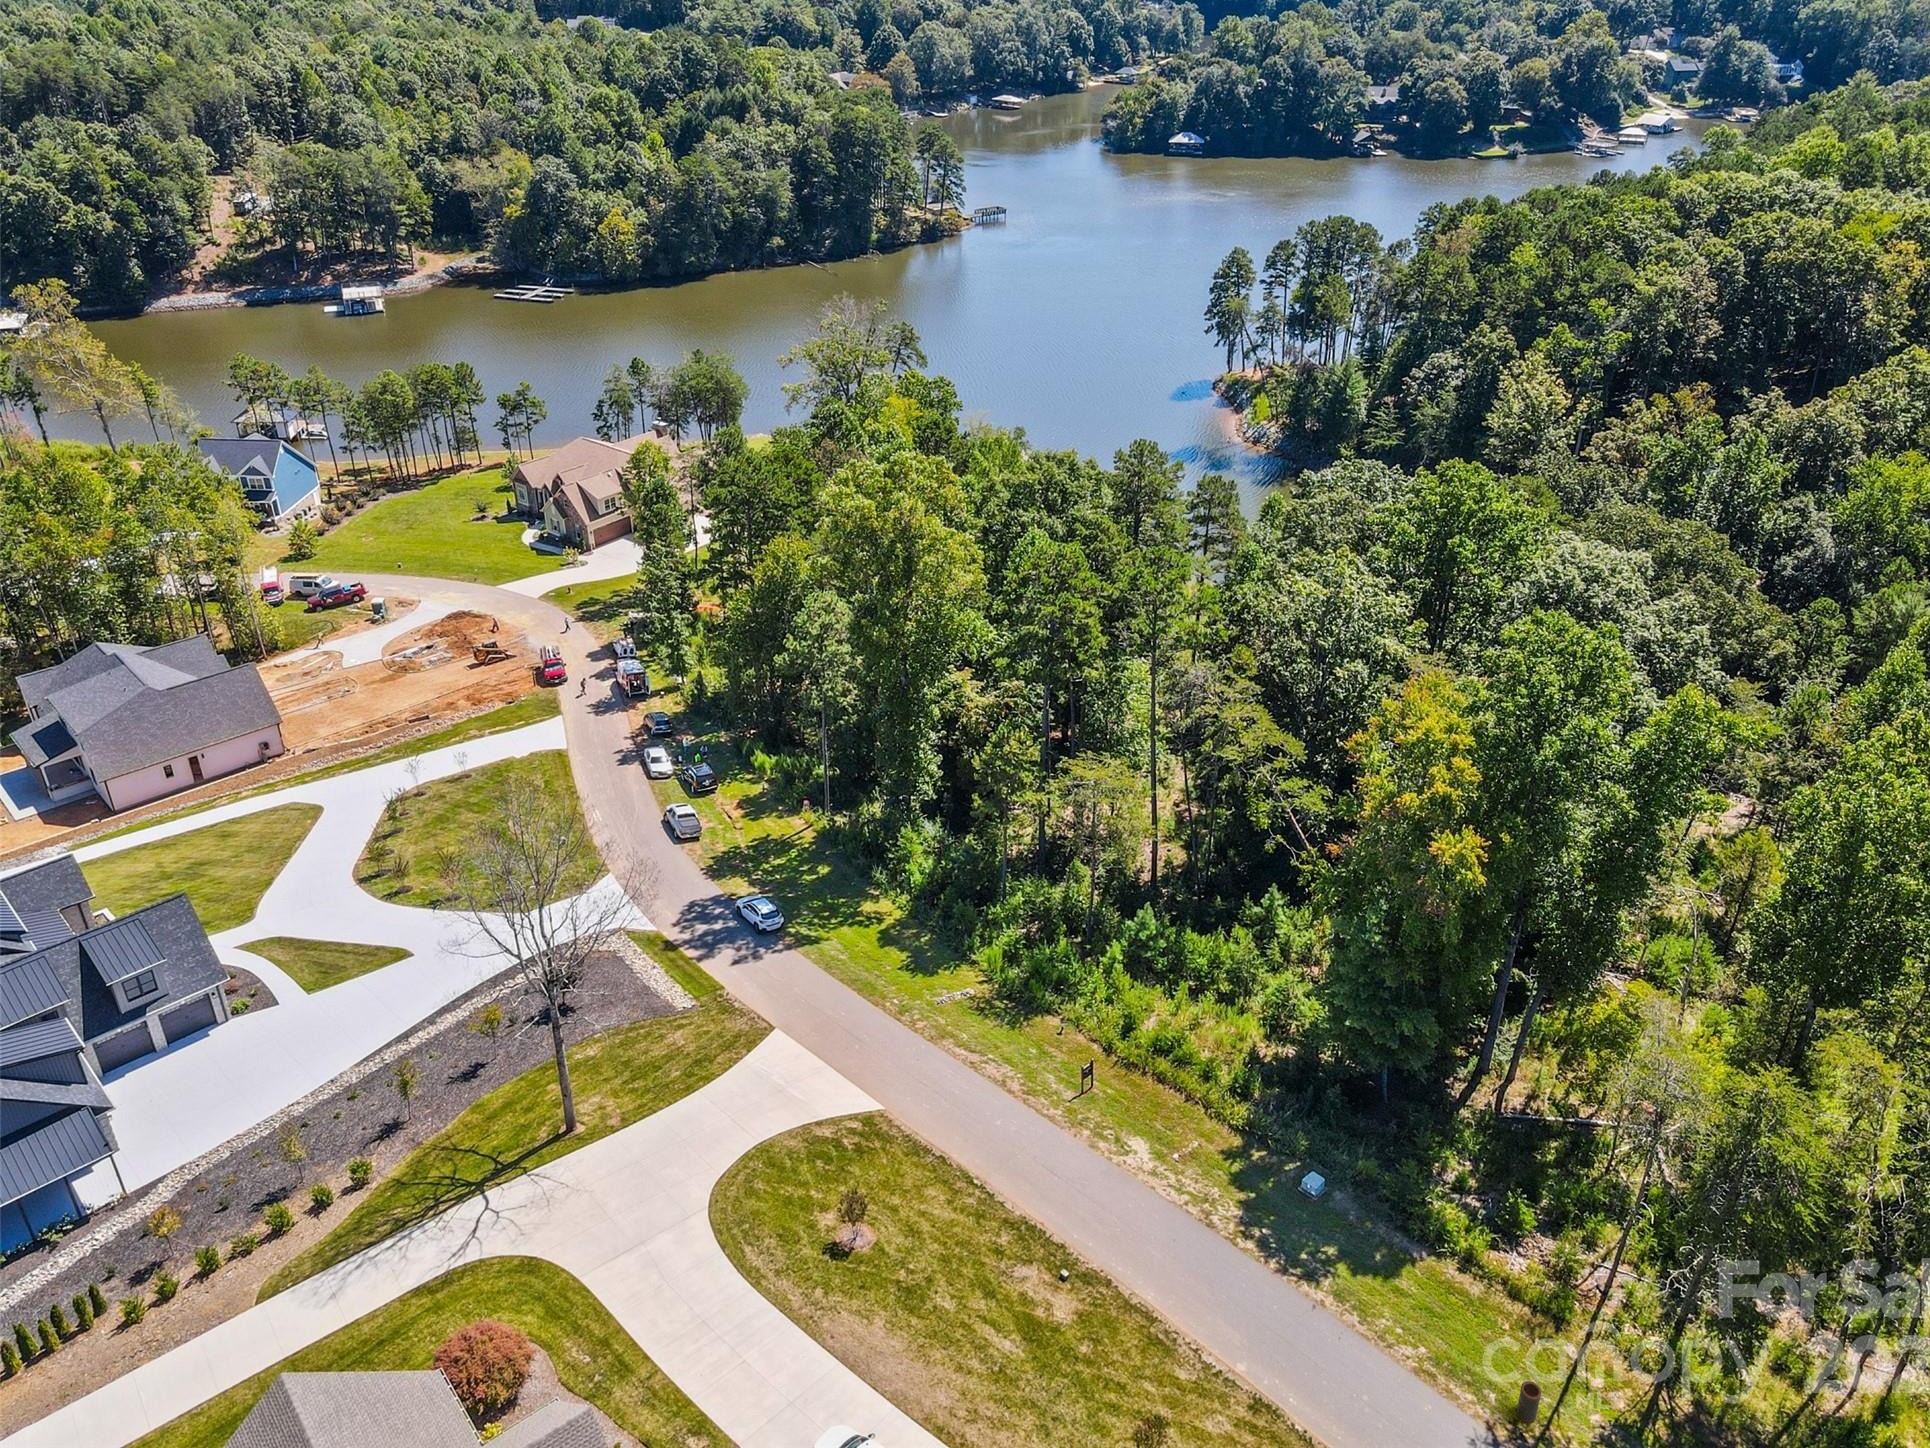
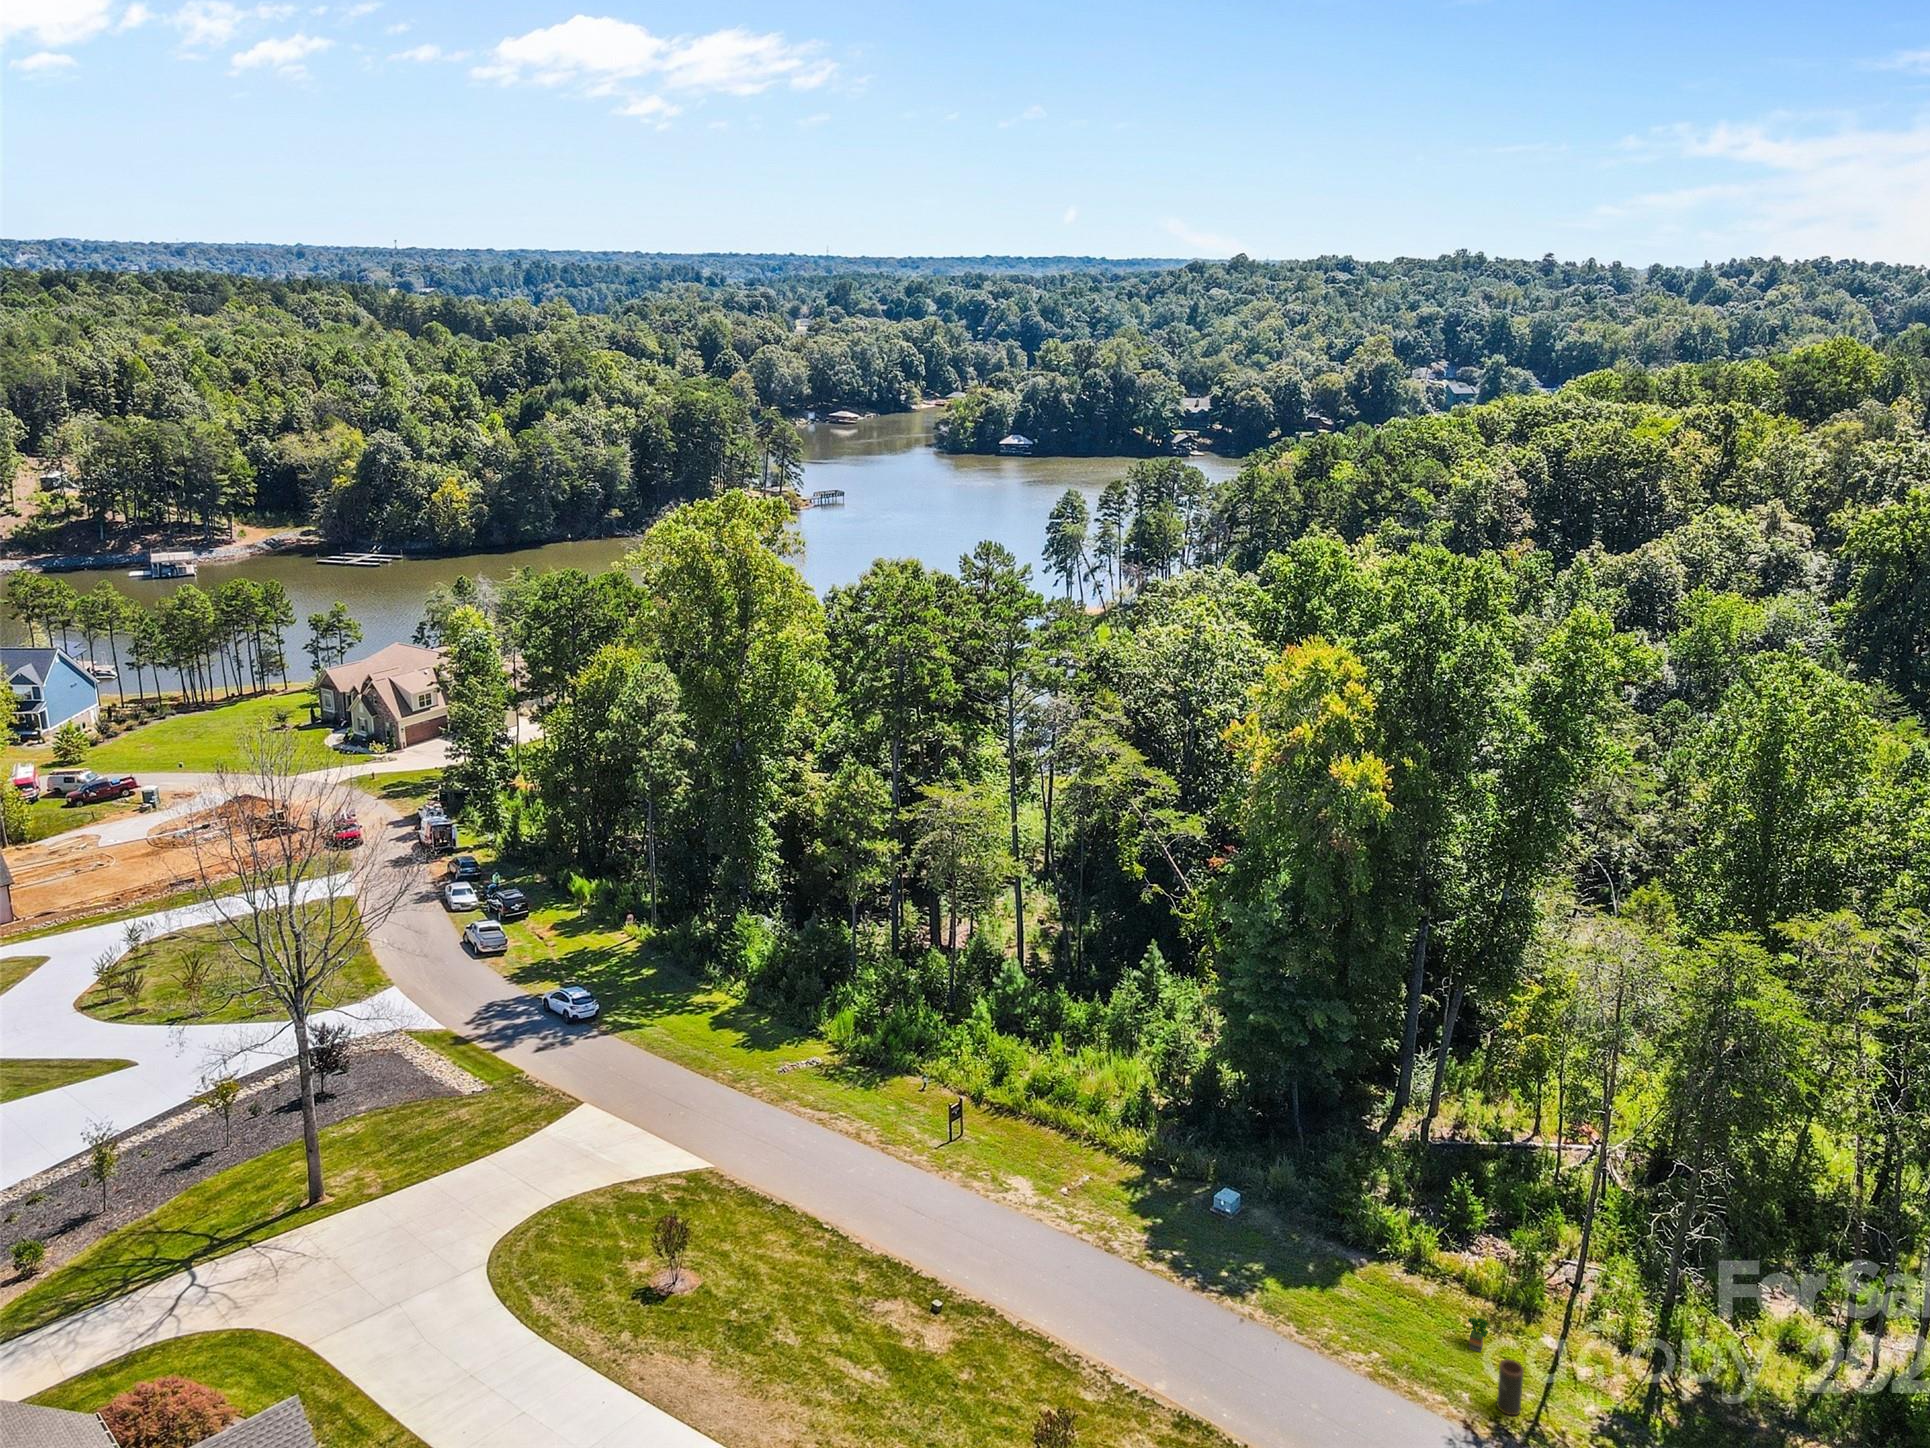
potted tree: none [1502,1328,1521,1356] -> present [1468,1317,1488,1352]

